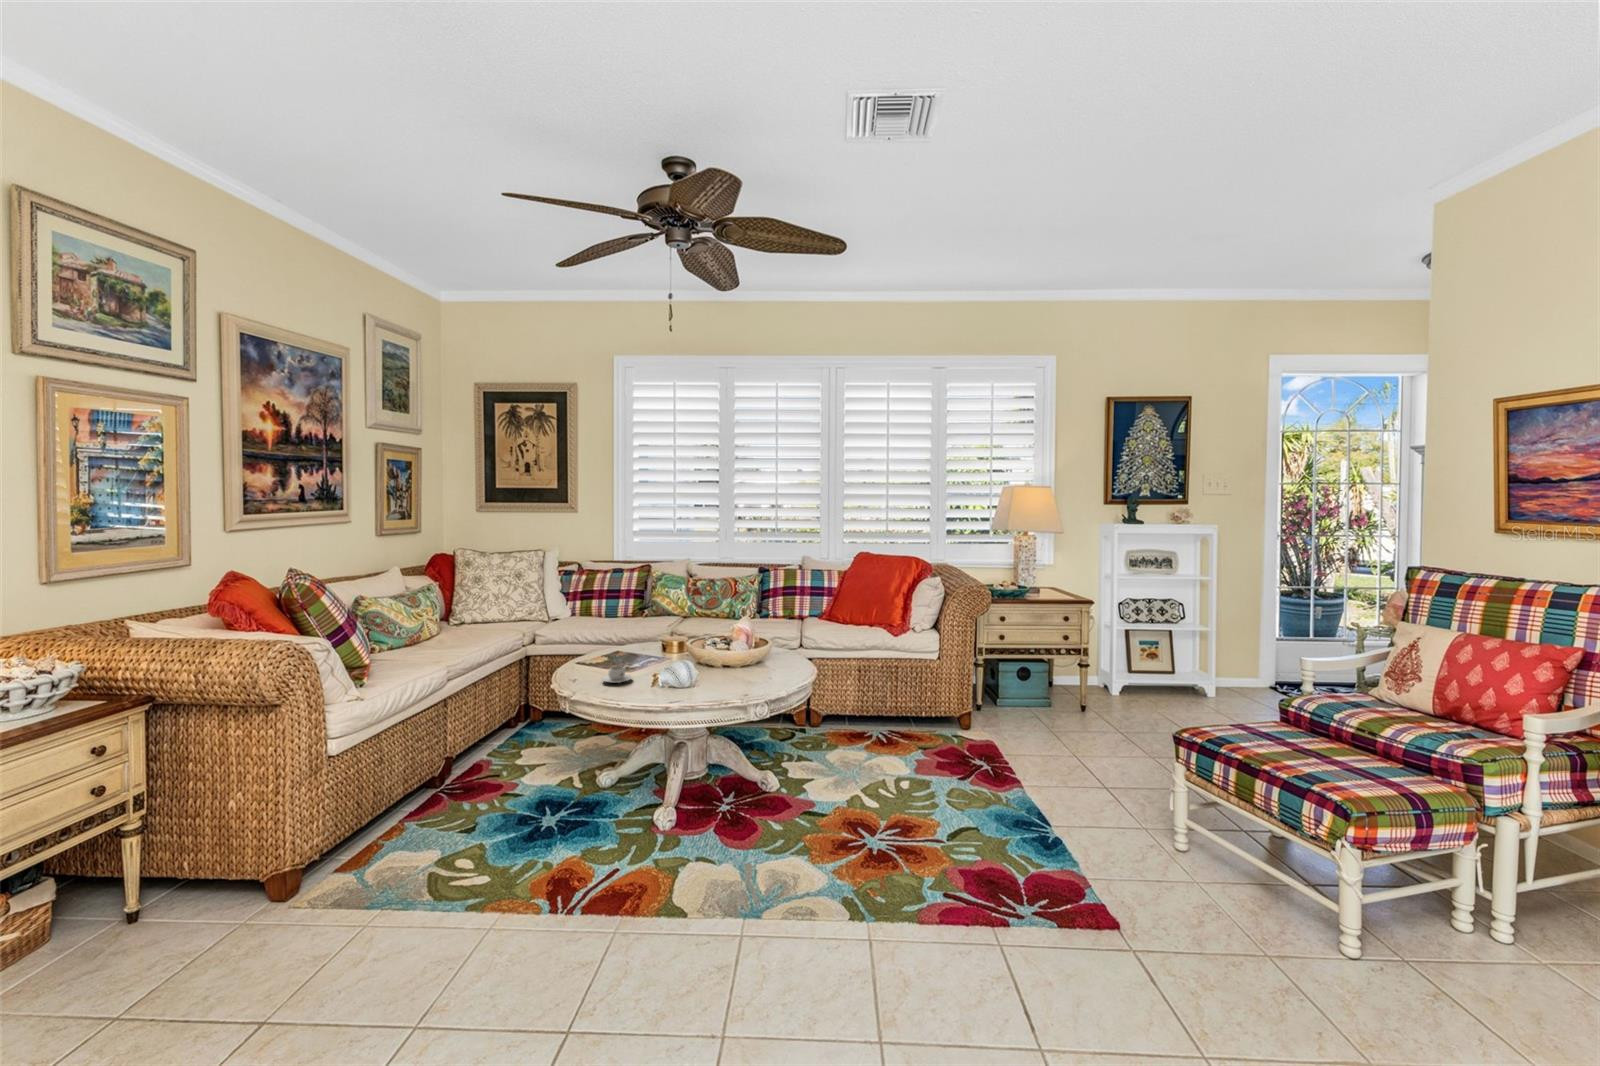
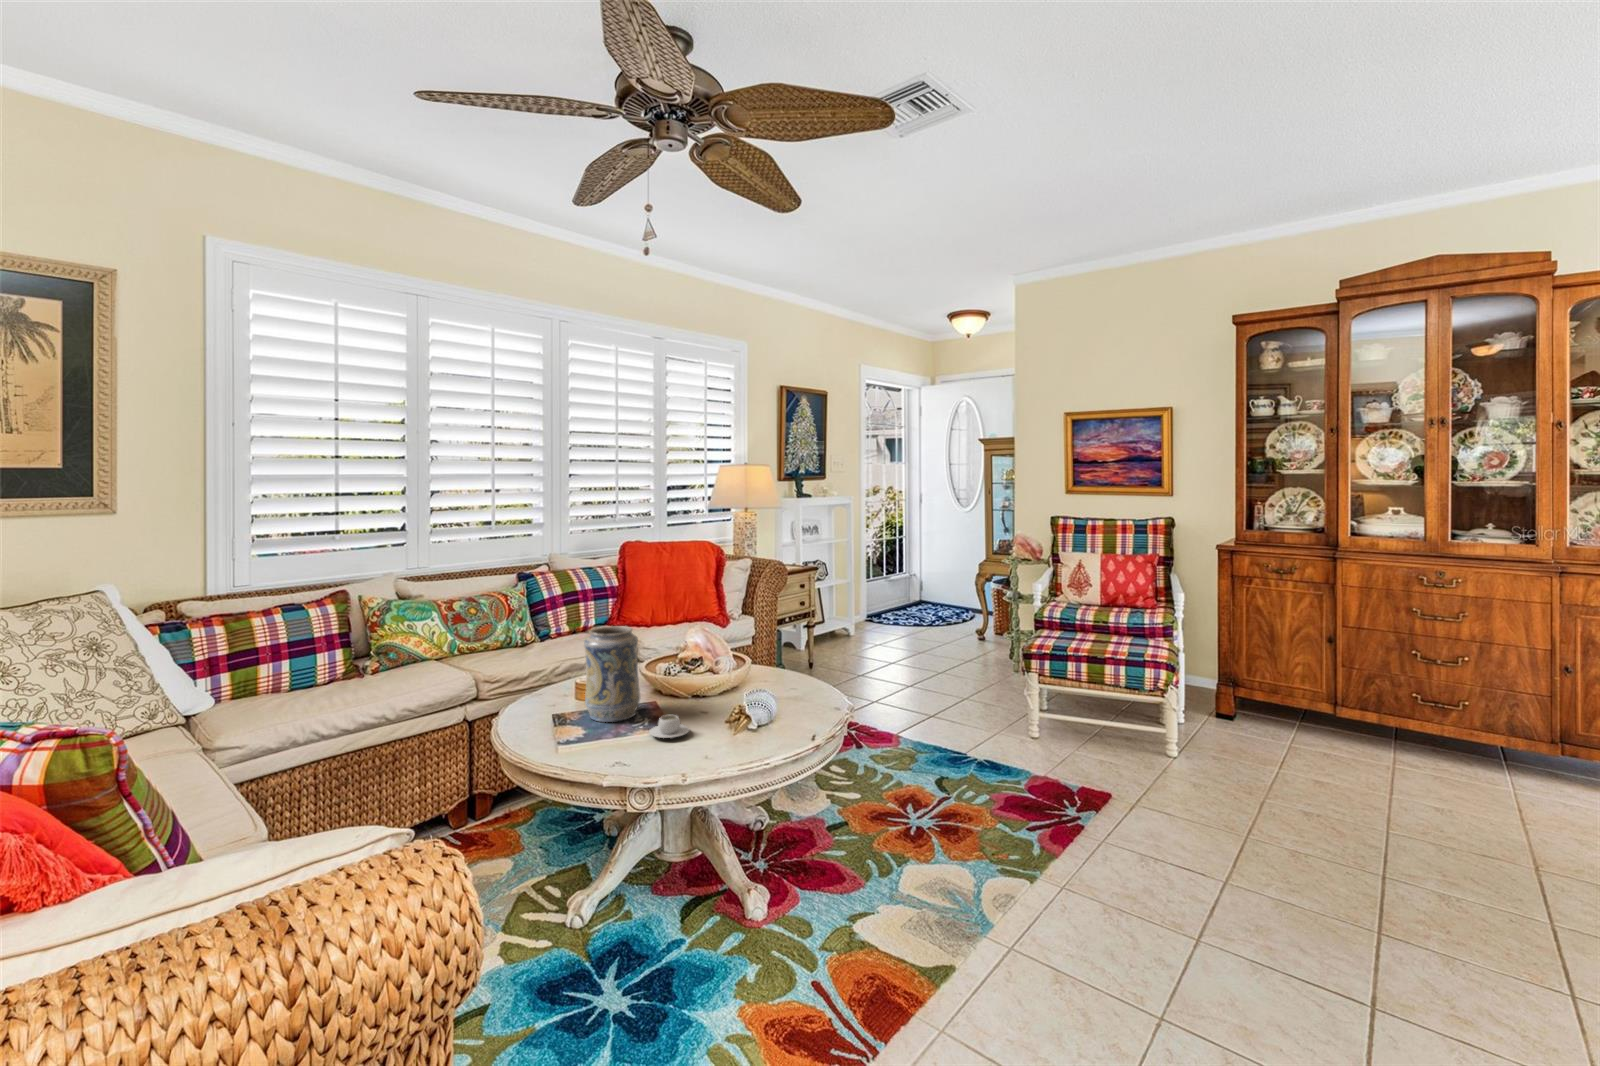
decorative vase: none [616,599,655,667] -> present [584,626,640,722]

